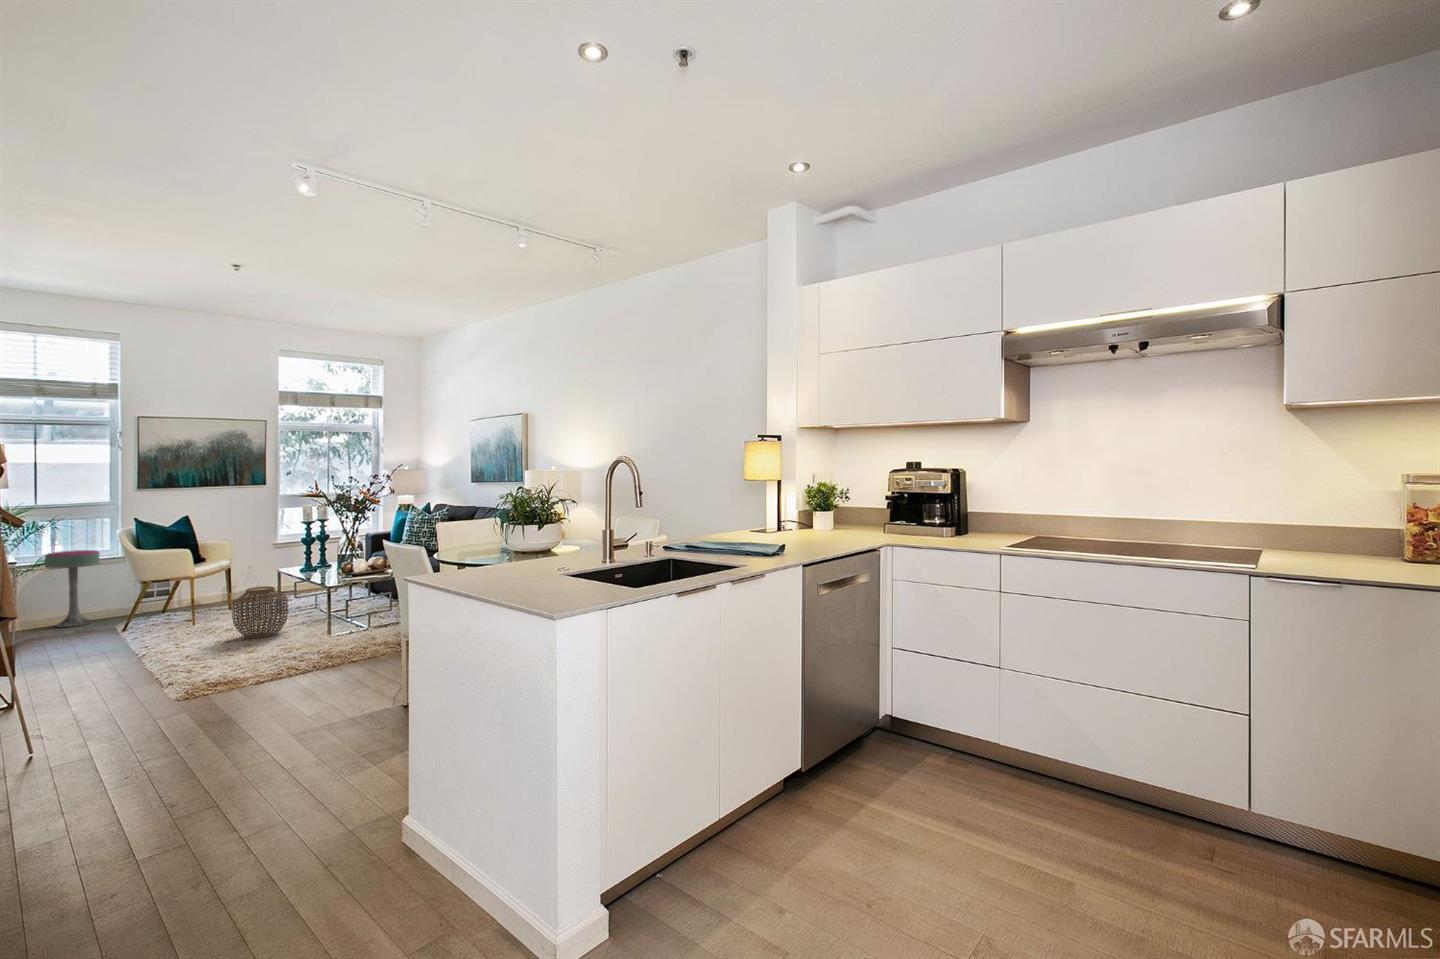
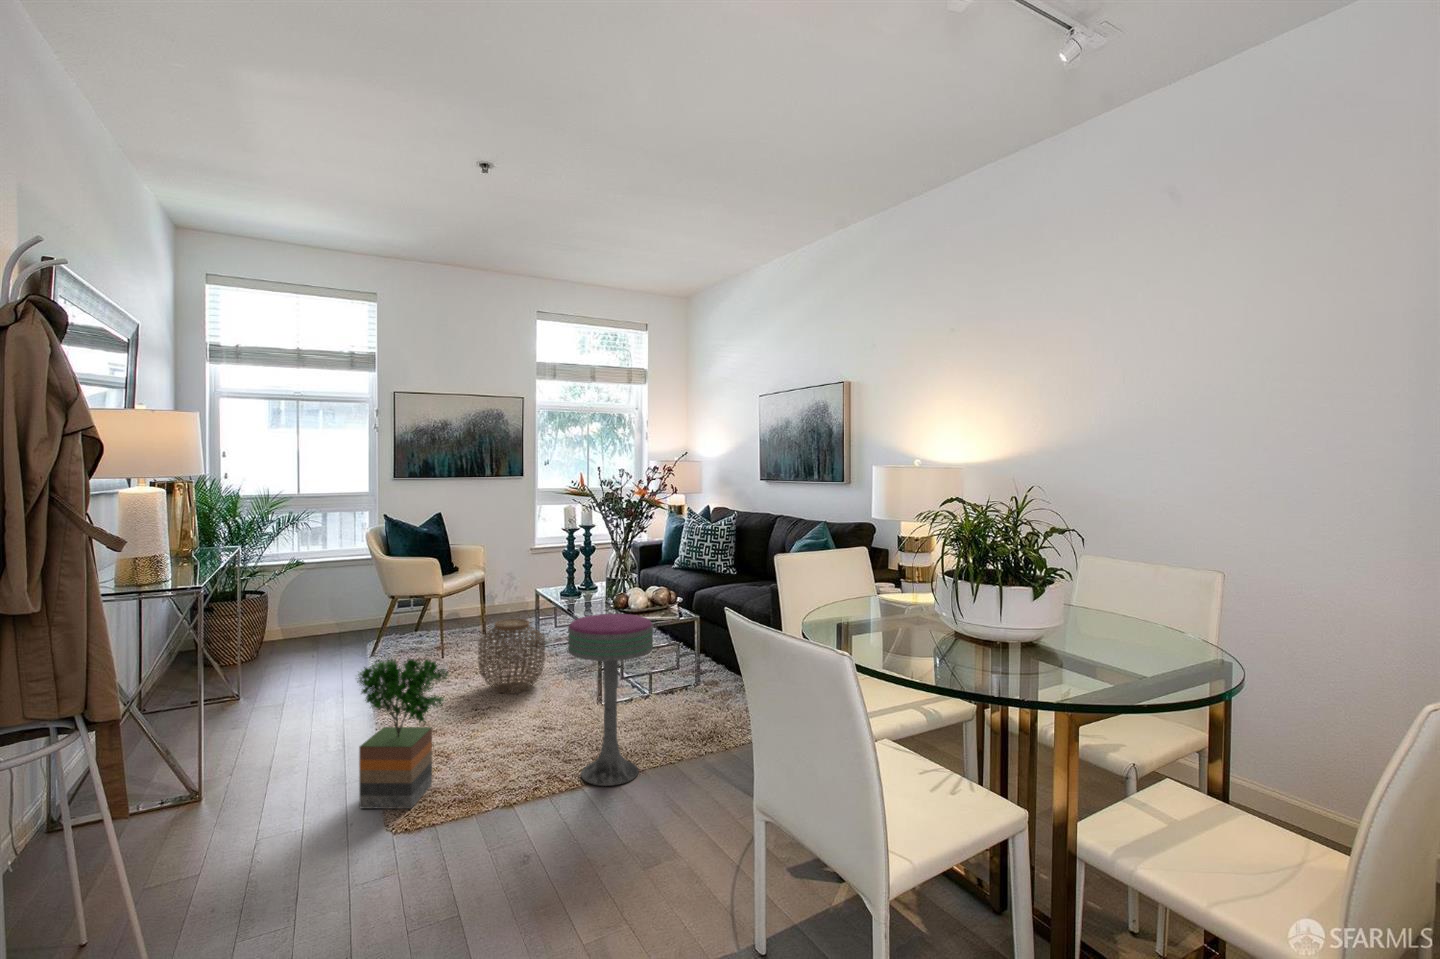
bar stool: present [45,550,100,627] -> present [568,614,653,786]
potted tree: none [146,600,219,695] -> present [357,659,449,809]

